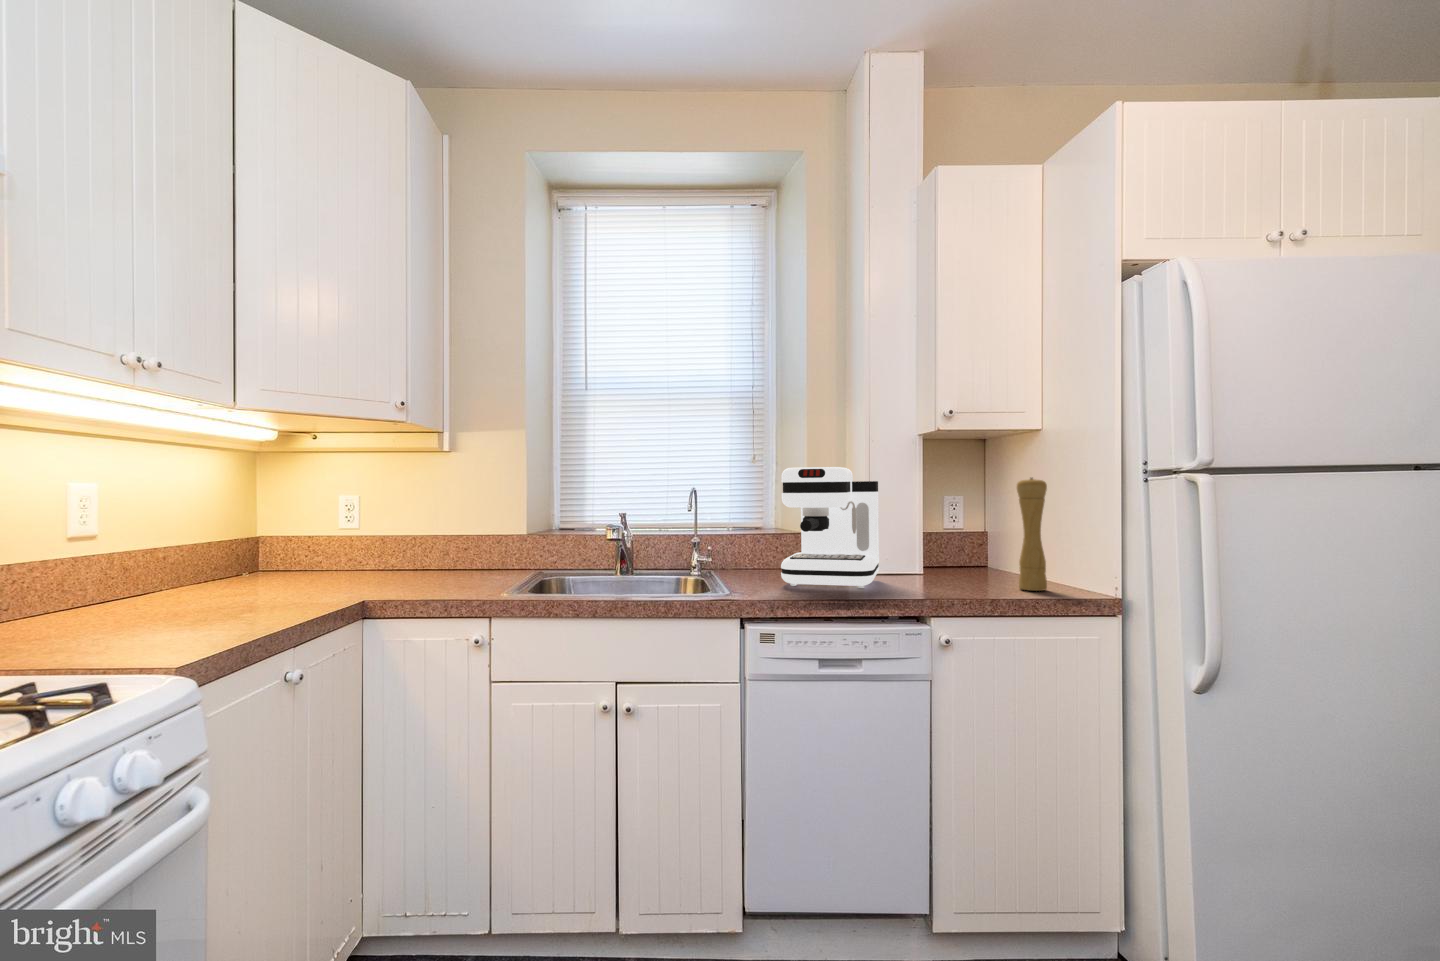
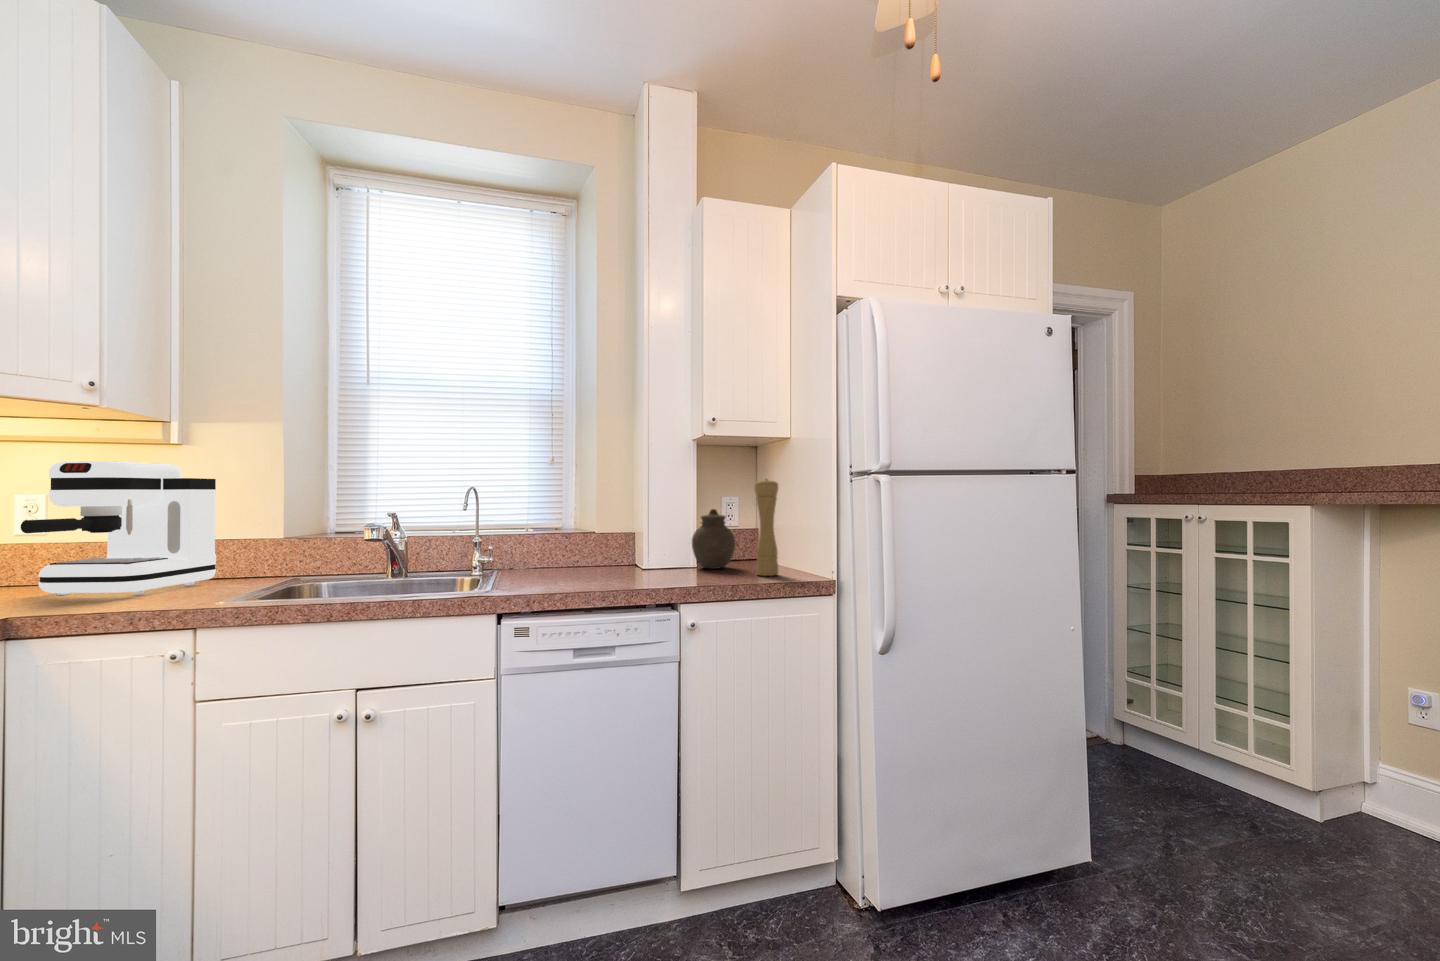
coffee maker: present [781,467,879,588] -> present [21,461,216,595]
jar: none [938,511,990,580] -> present [692,509,735,569]

